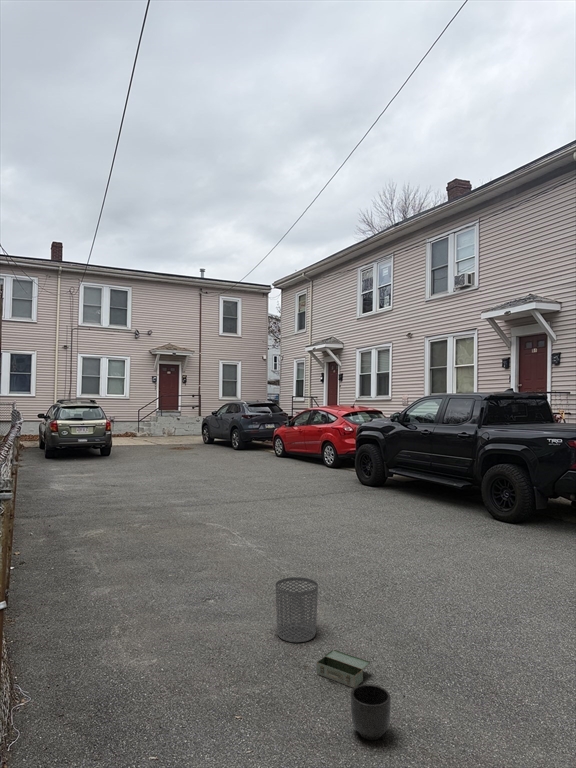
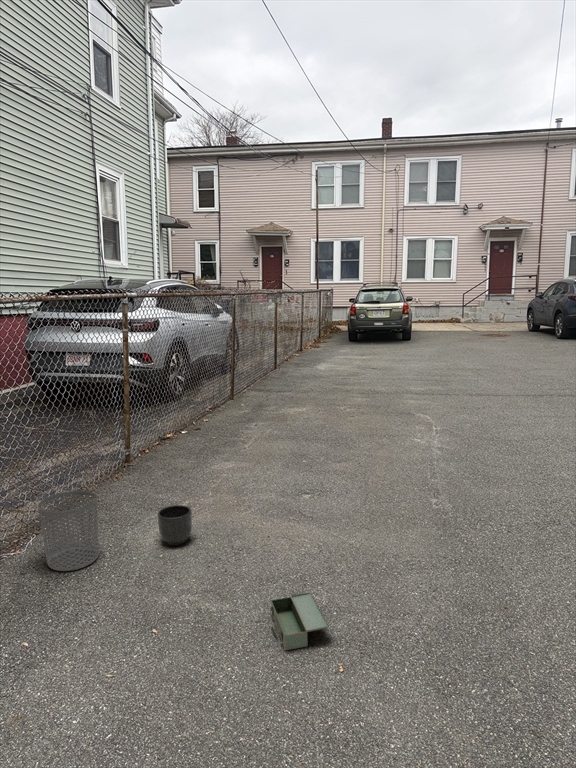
waste bin: present [276,577,318,642] -> present [38,491,99,571]
planter: present [351,684,391,740] -> present [158,505,192,546]

